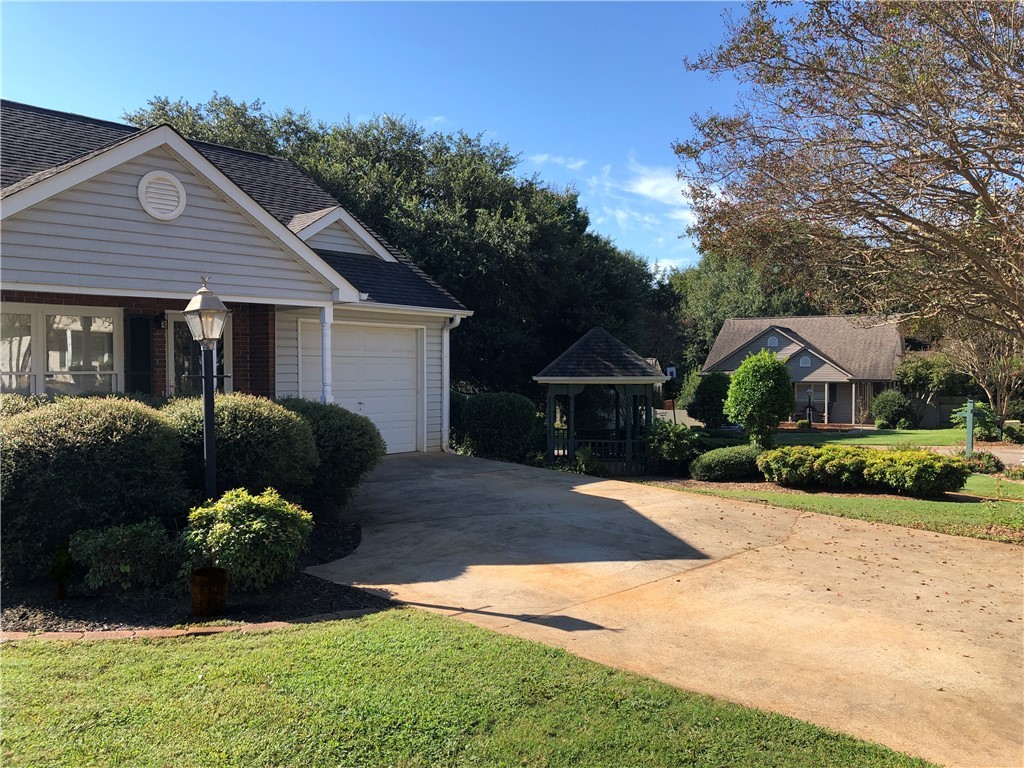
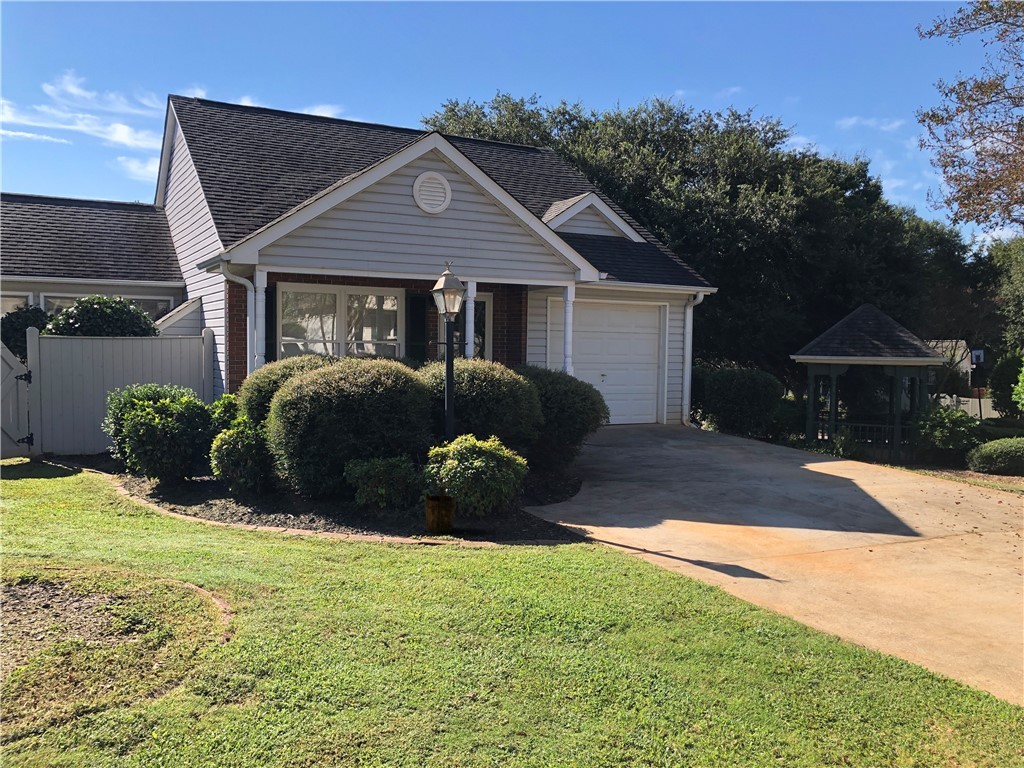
decorative plant: present [46,538,82,600] -> none [328,465,354,512]

